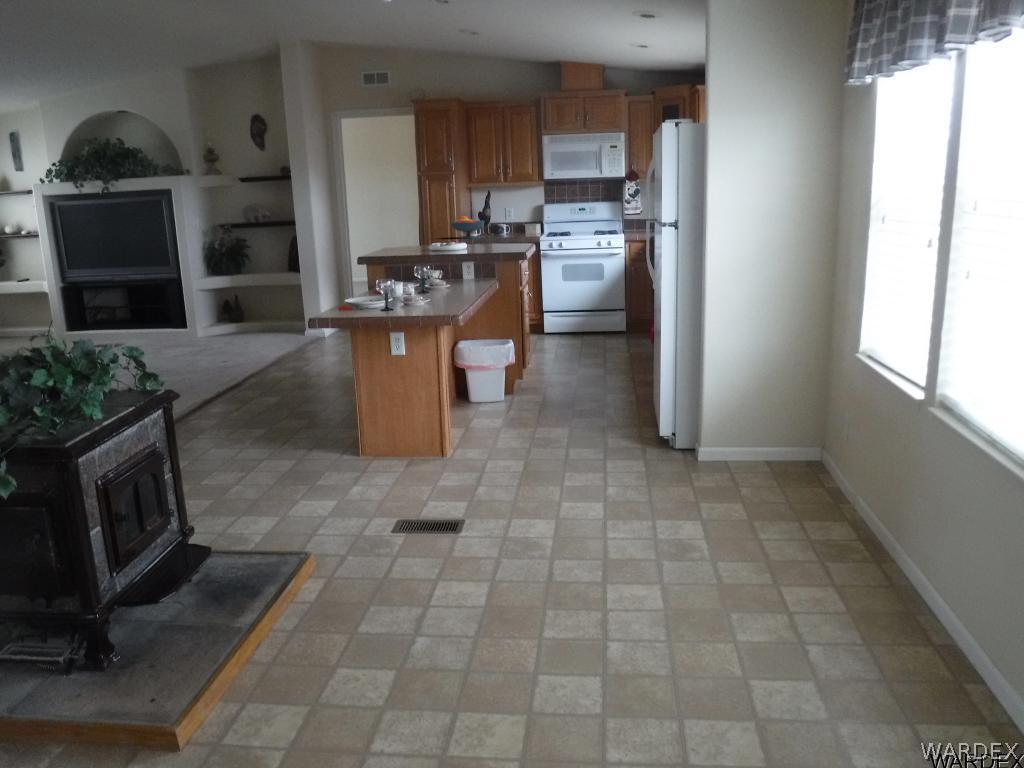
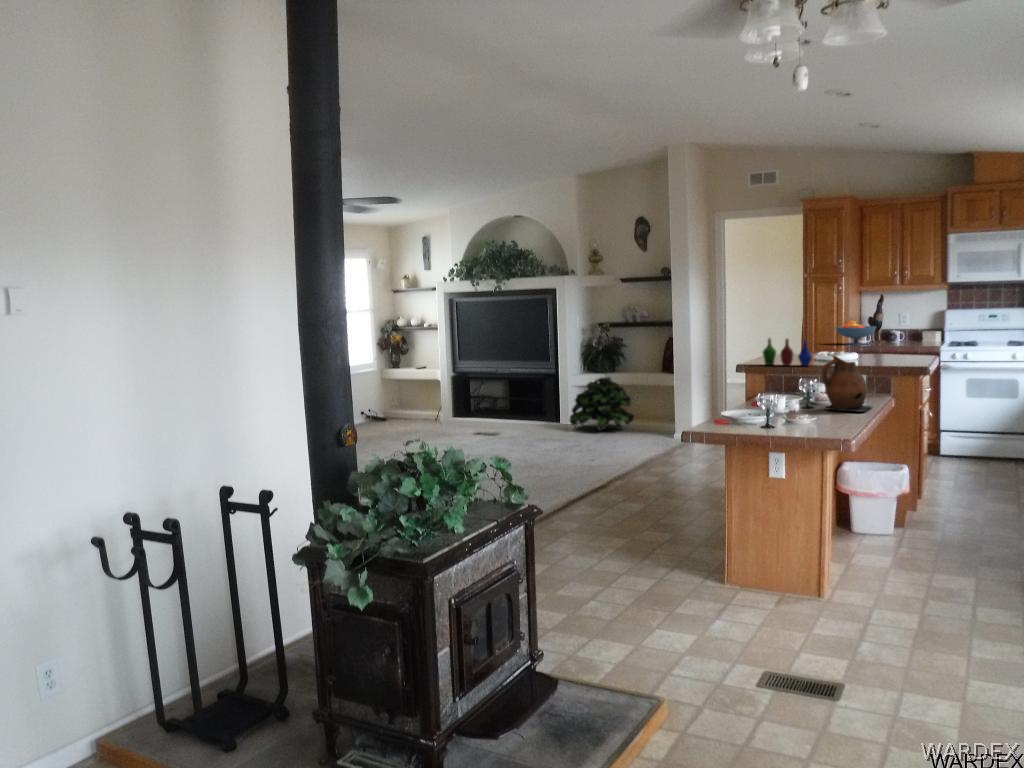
bottle: none [384,231,428,257] -> present [763,338,812,366]
ceramic pitcher: none [434,244,478,294] -> present [822,355,872,412]
potted plant: none [198,279,267,336] -> present [570,377,634,431]

